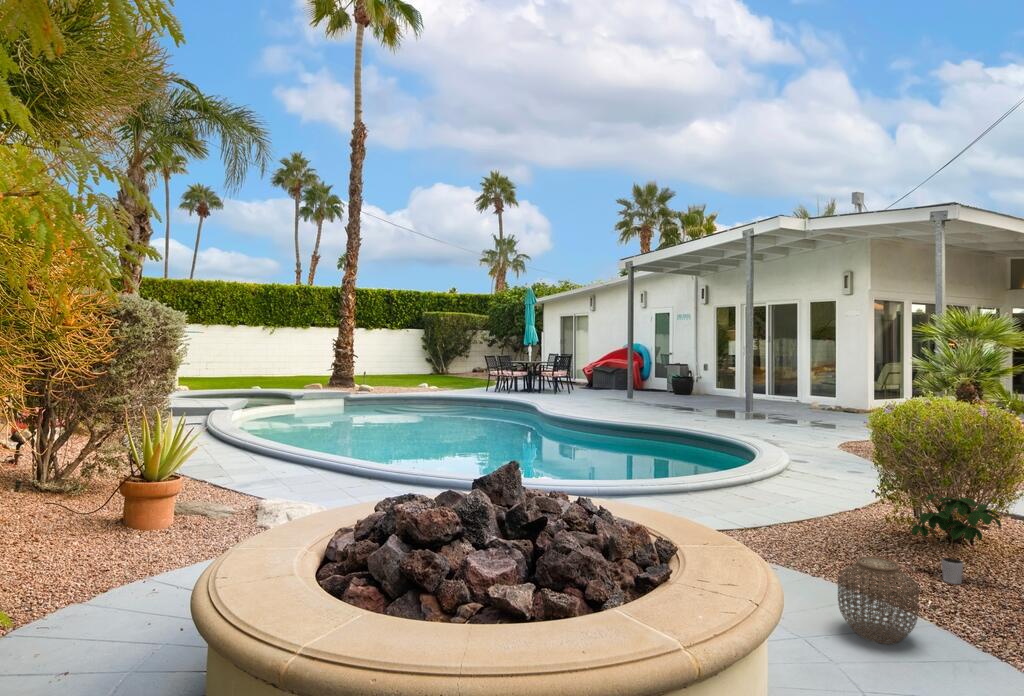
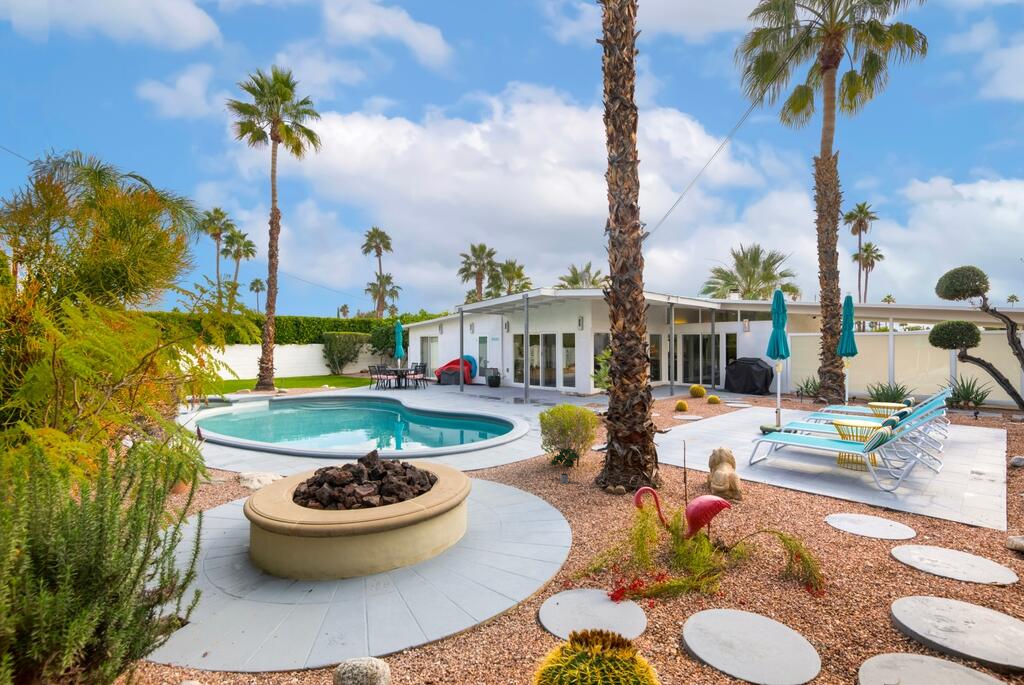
woven basket: present [838,556,919,644] -> none [507,476,535,508]

